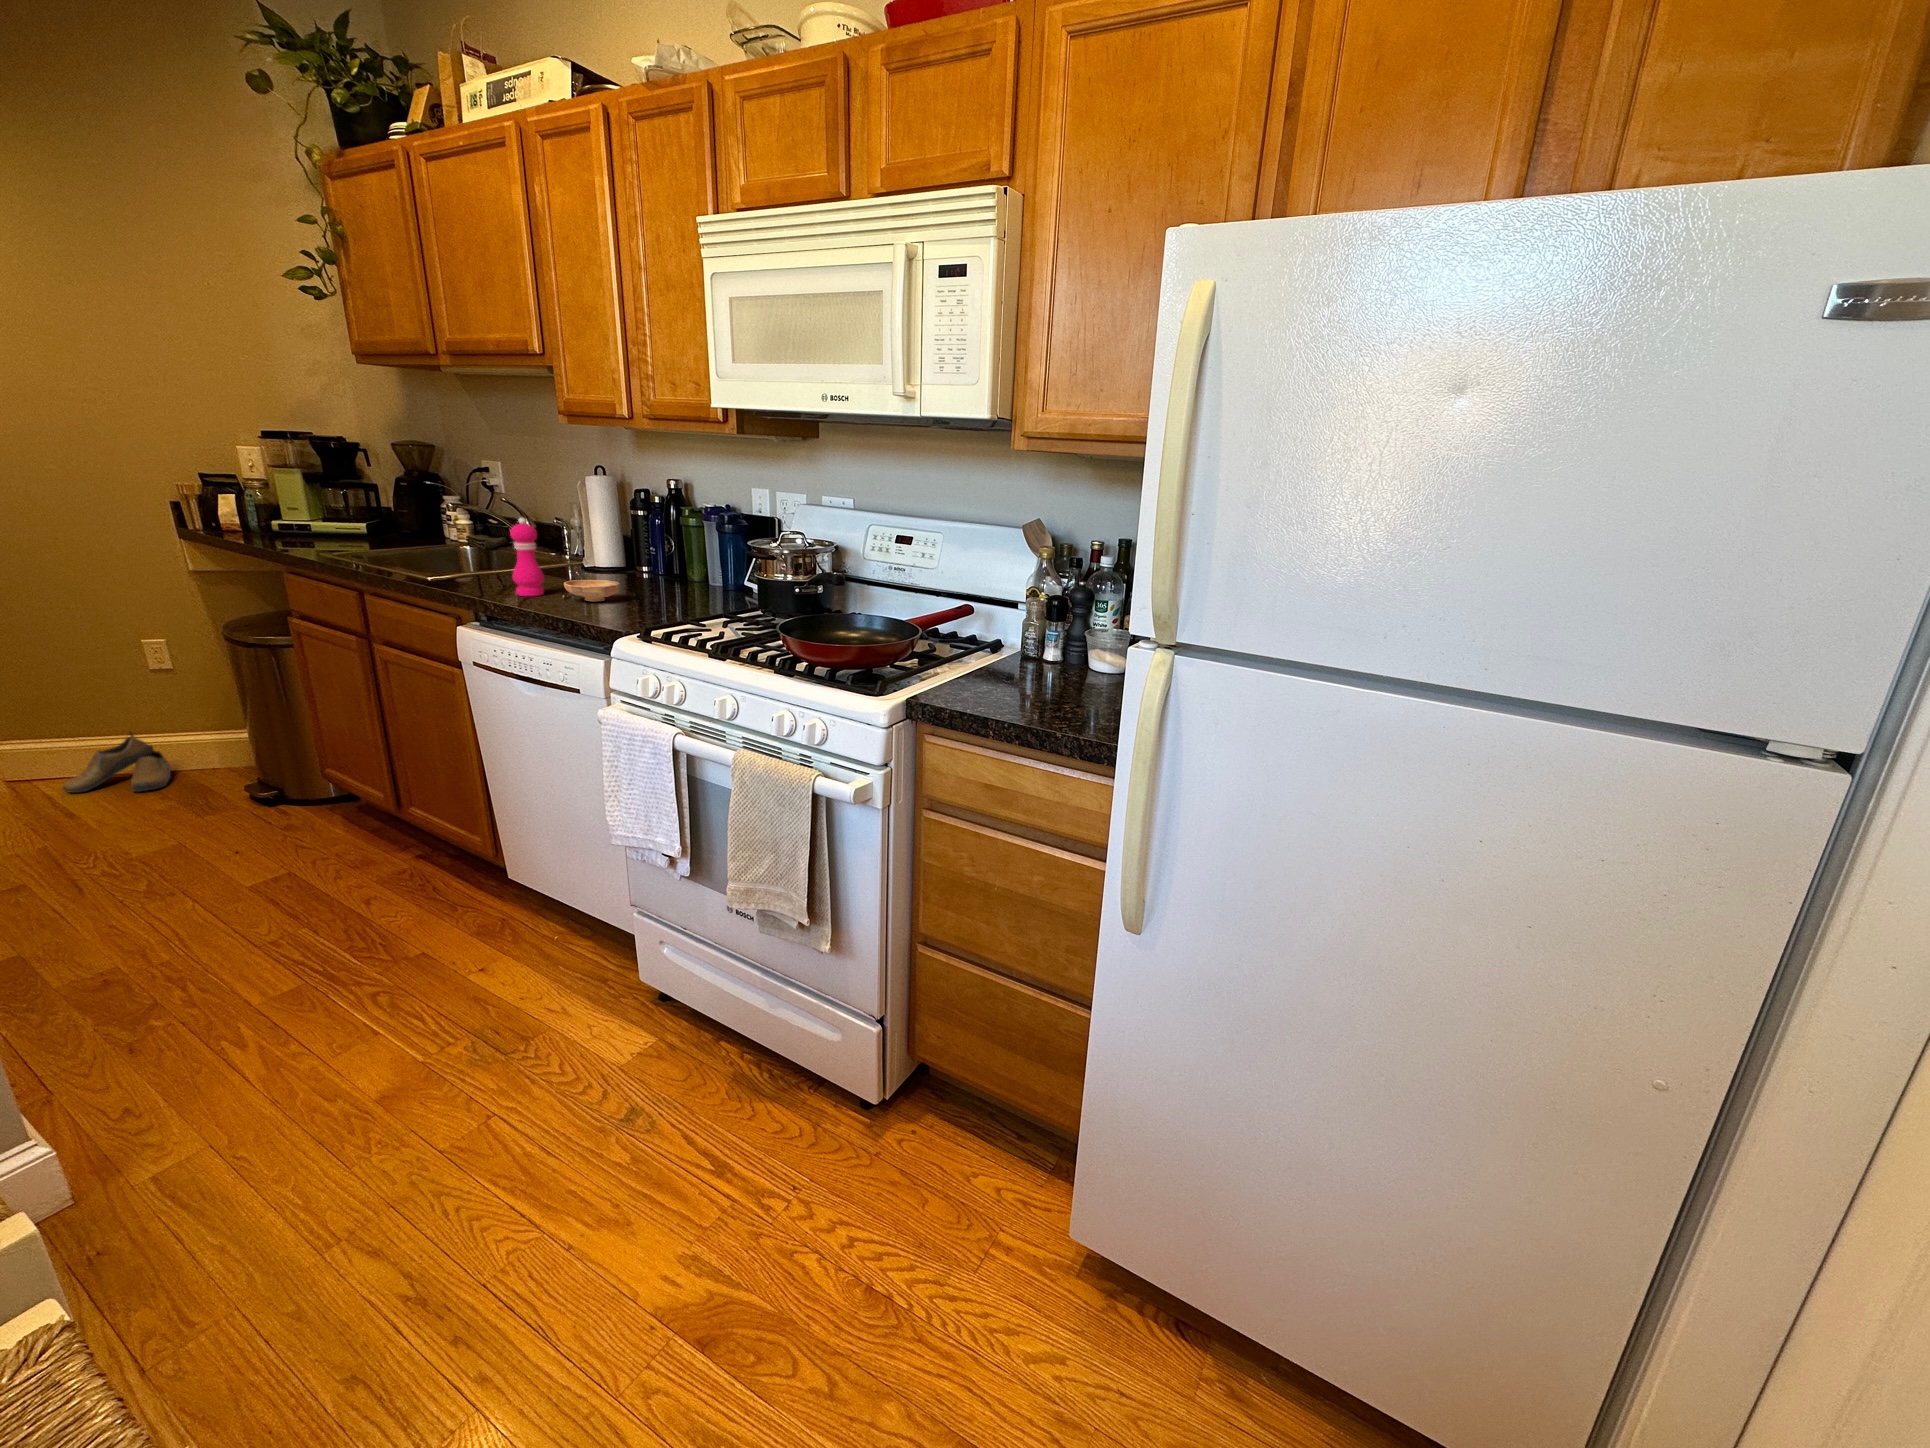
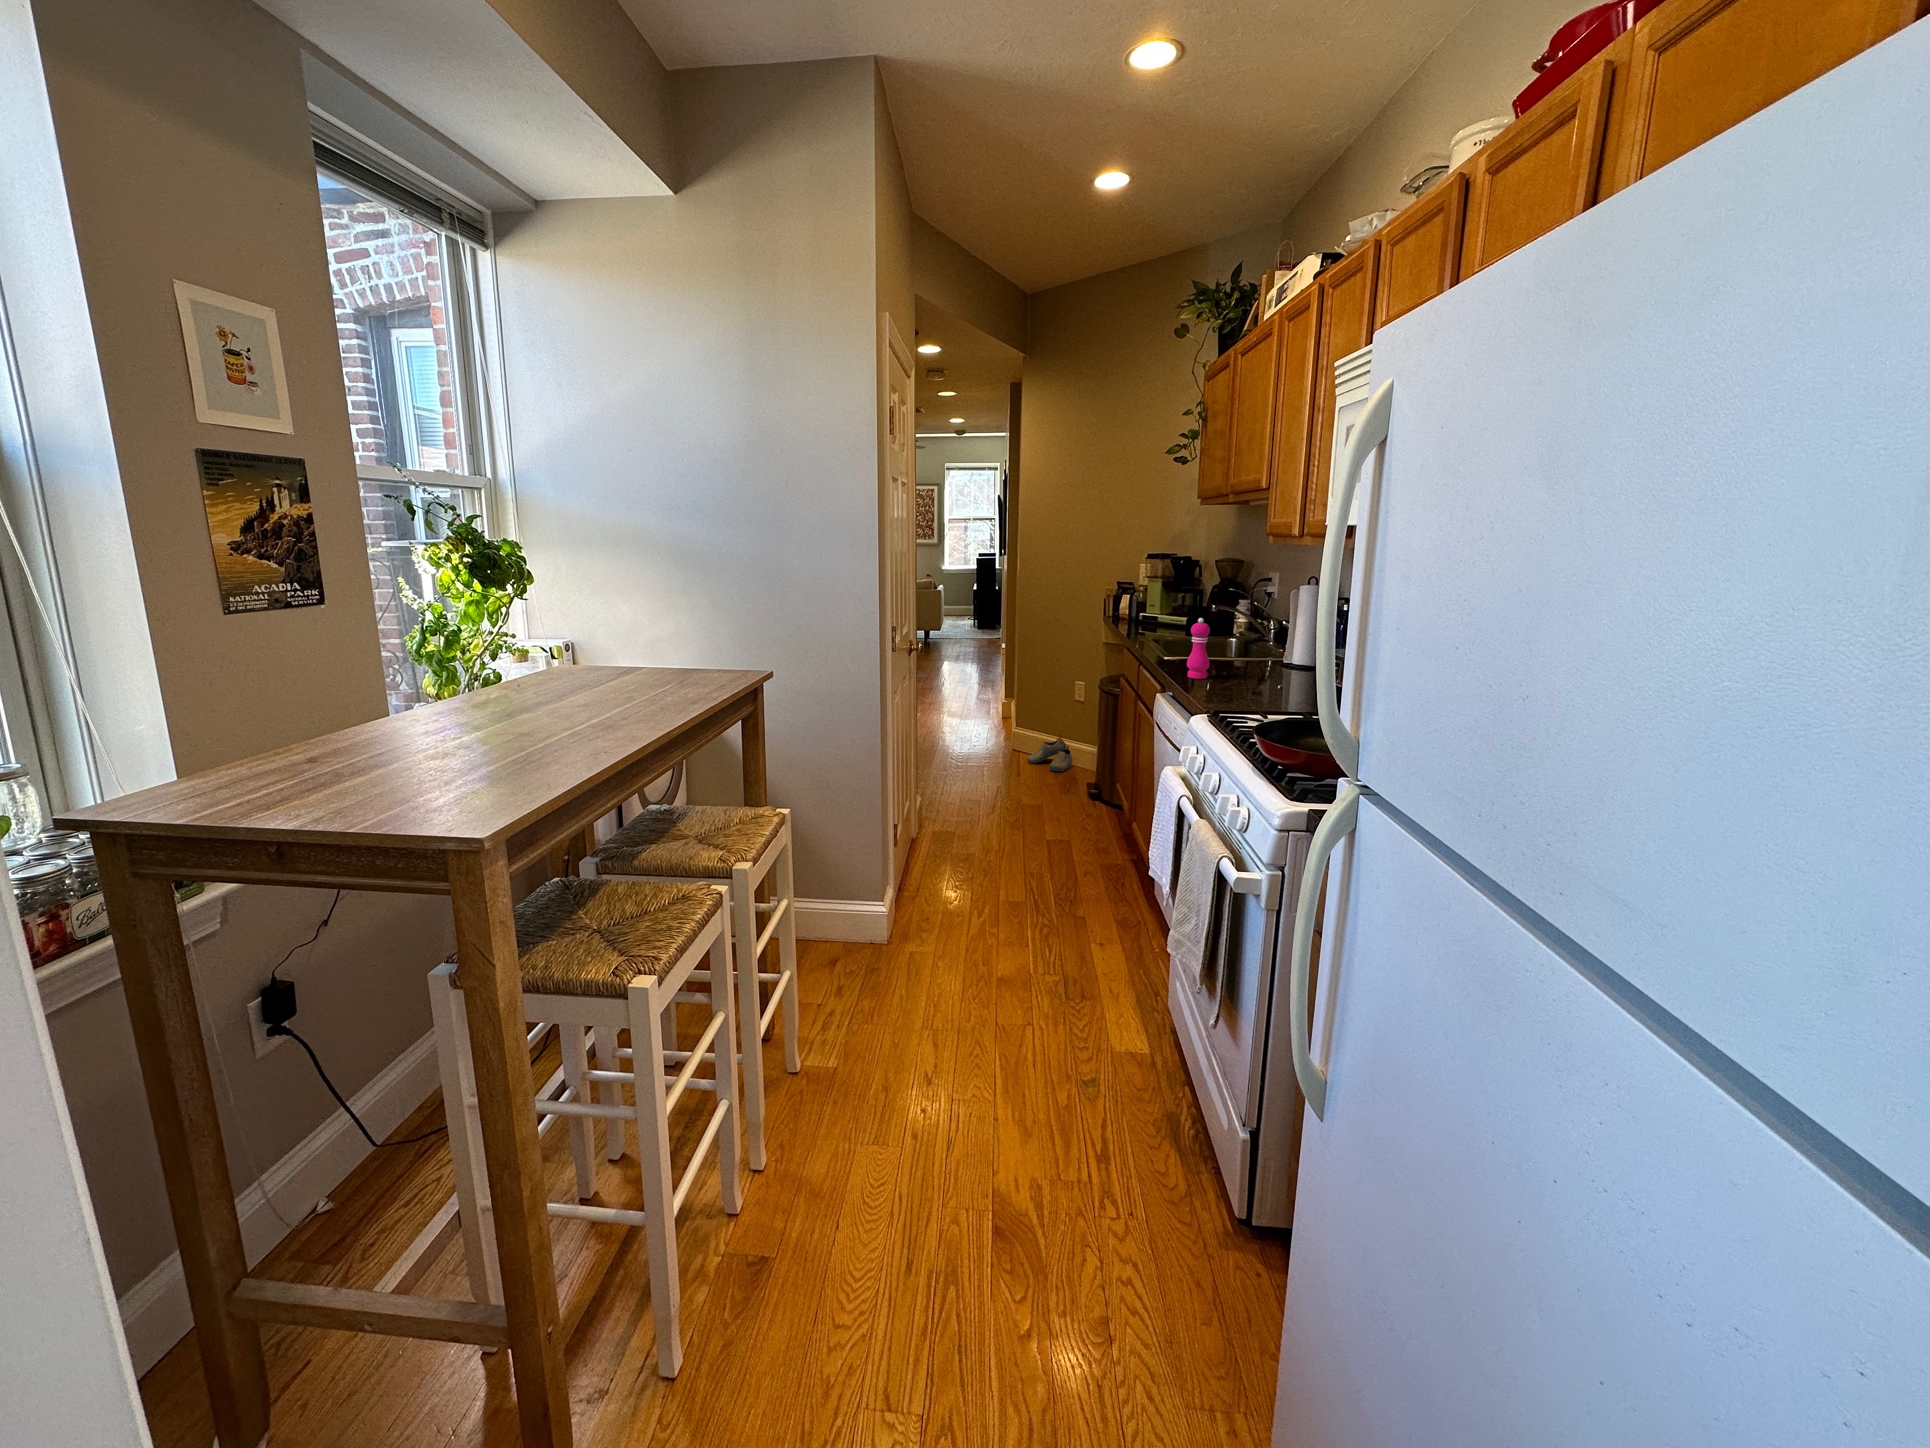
bowl: present [564,580,620,601] -> none [1208,670,1252,689]

